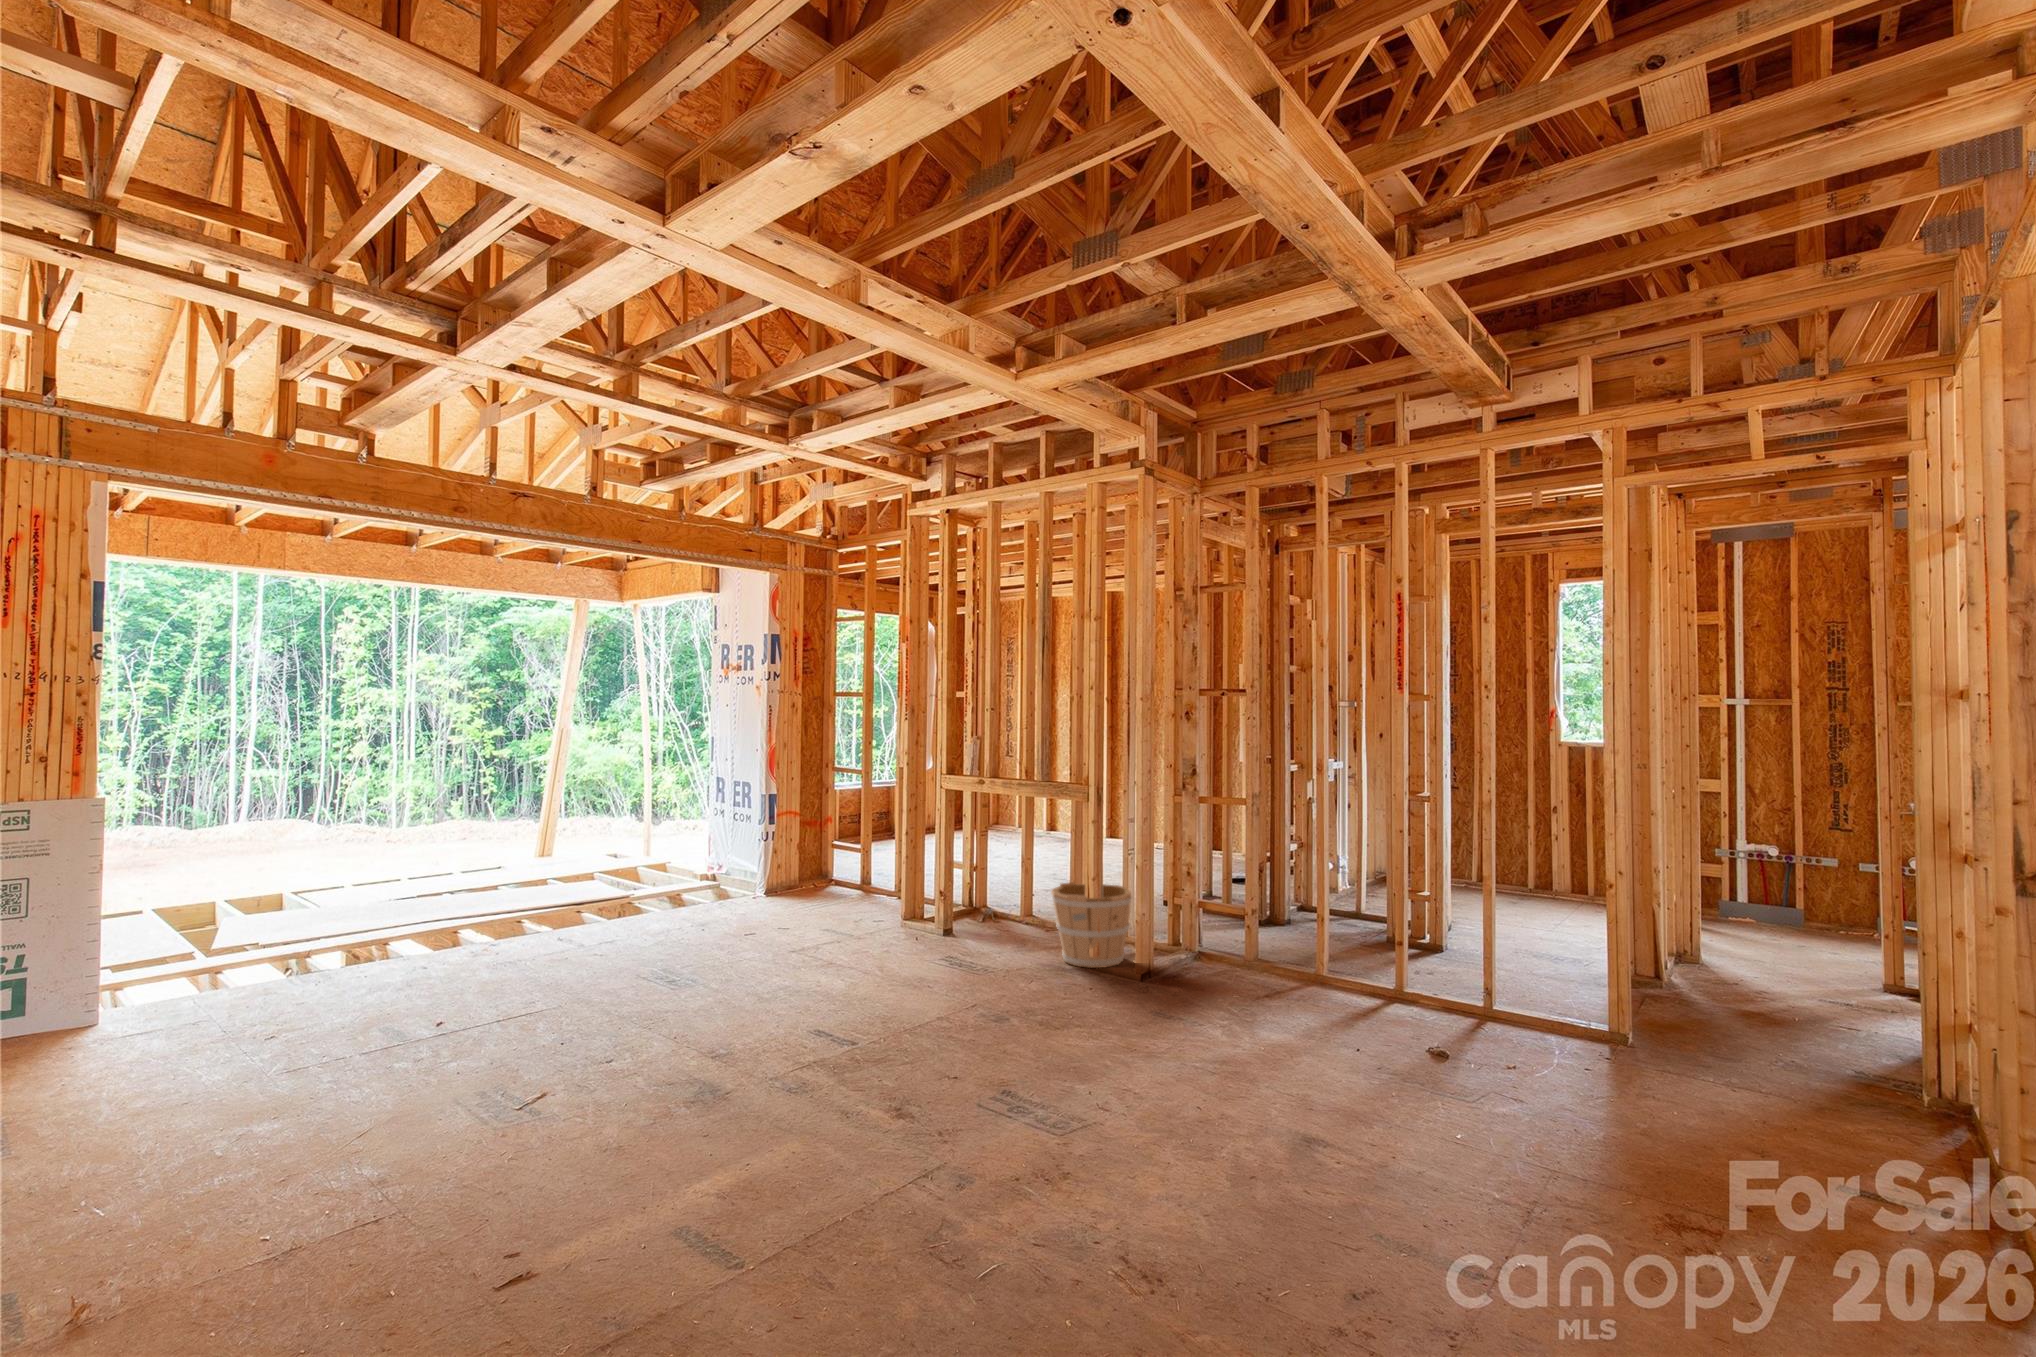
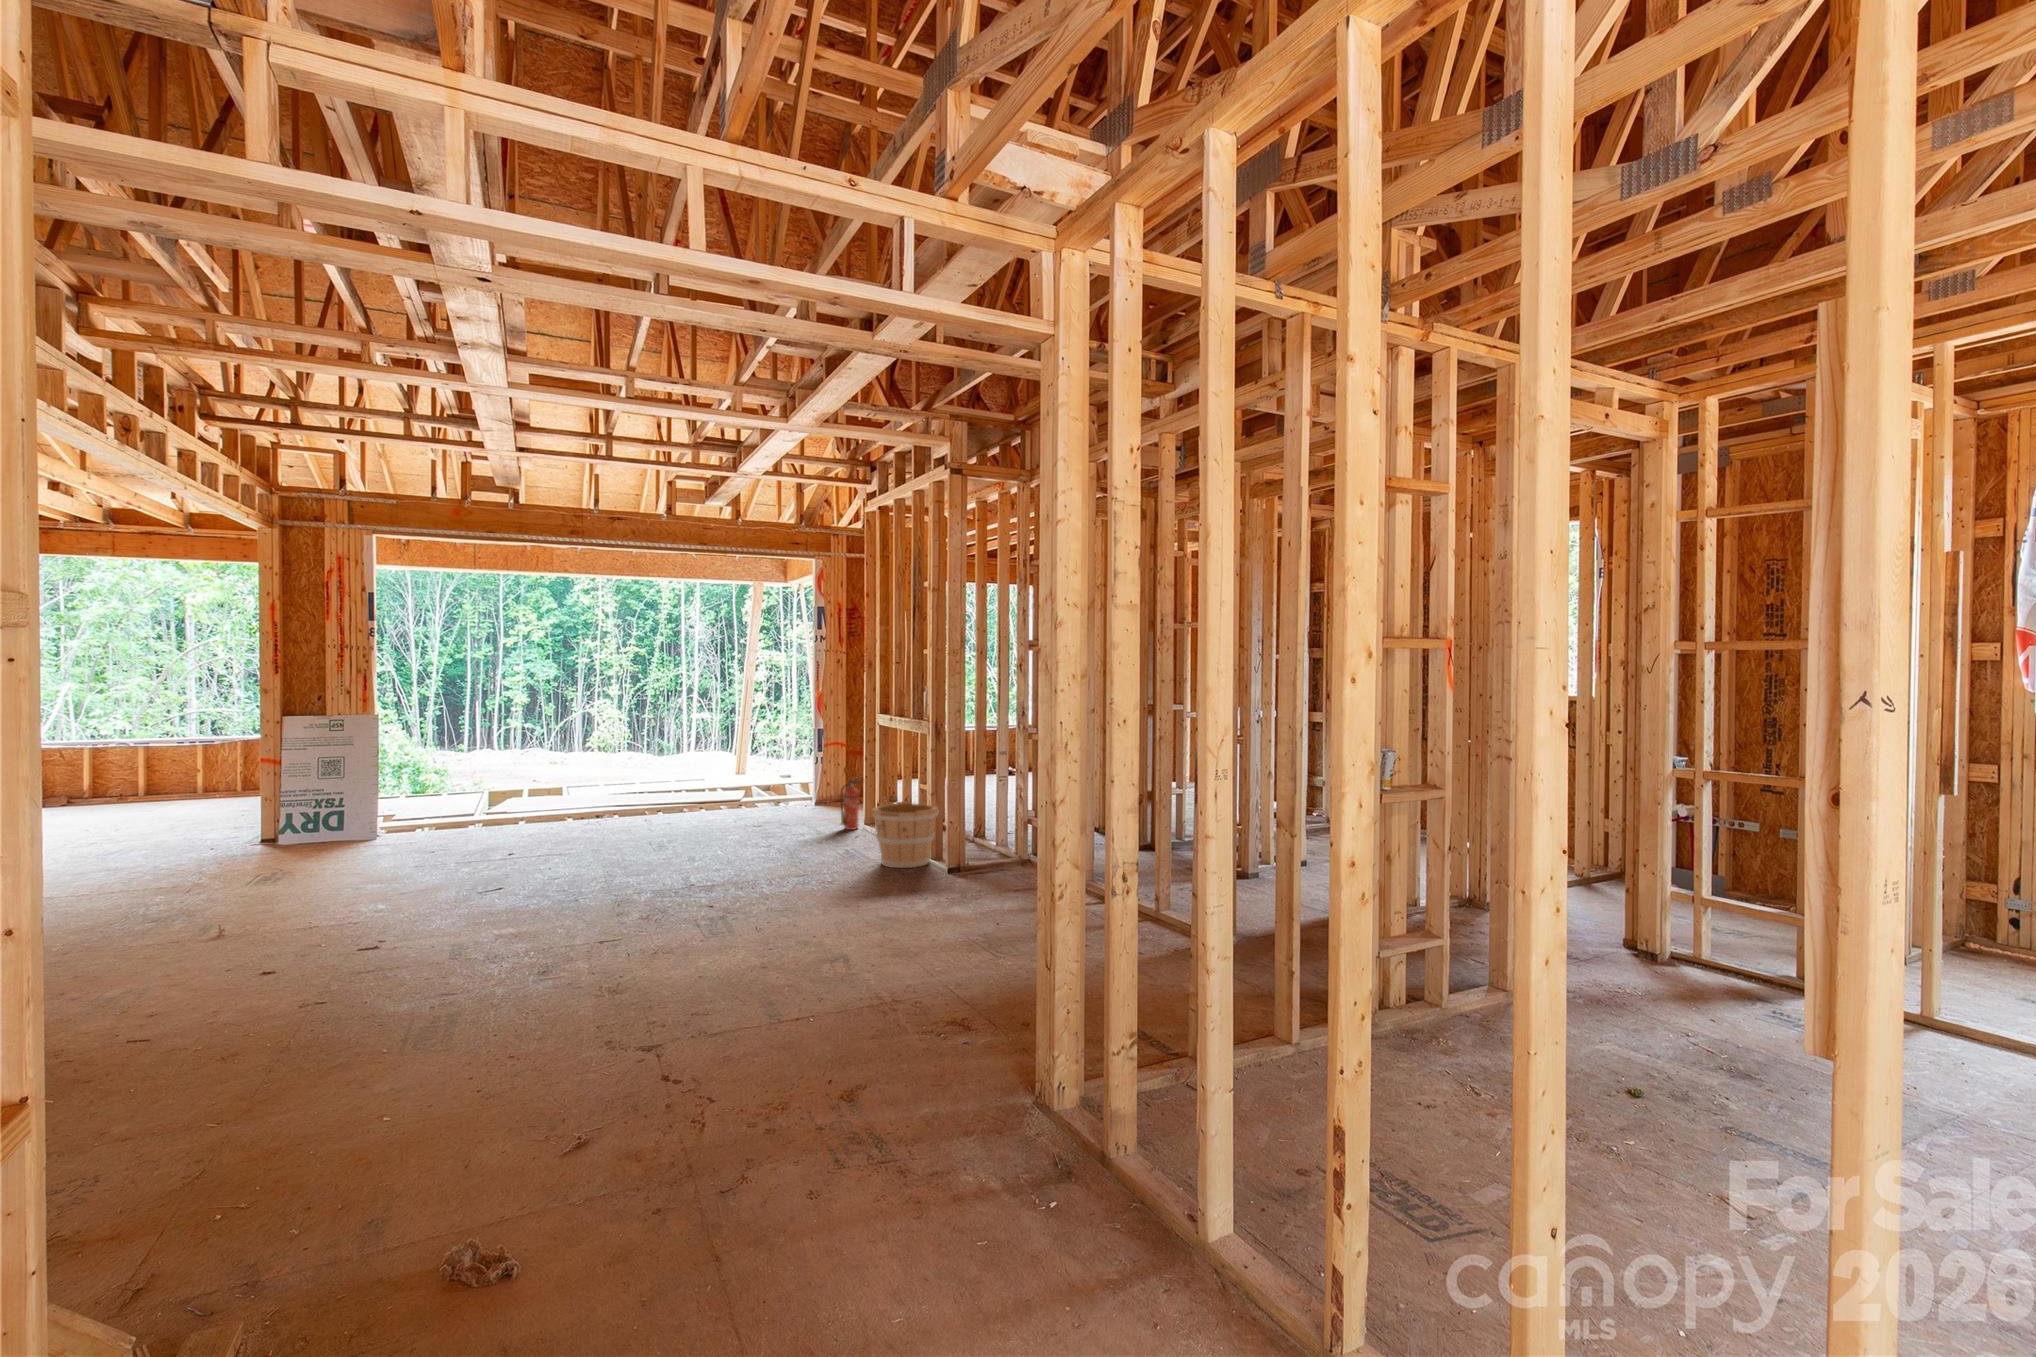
fire extinguisher: none [899,855,923,926] -> present [841,778,860,830]

